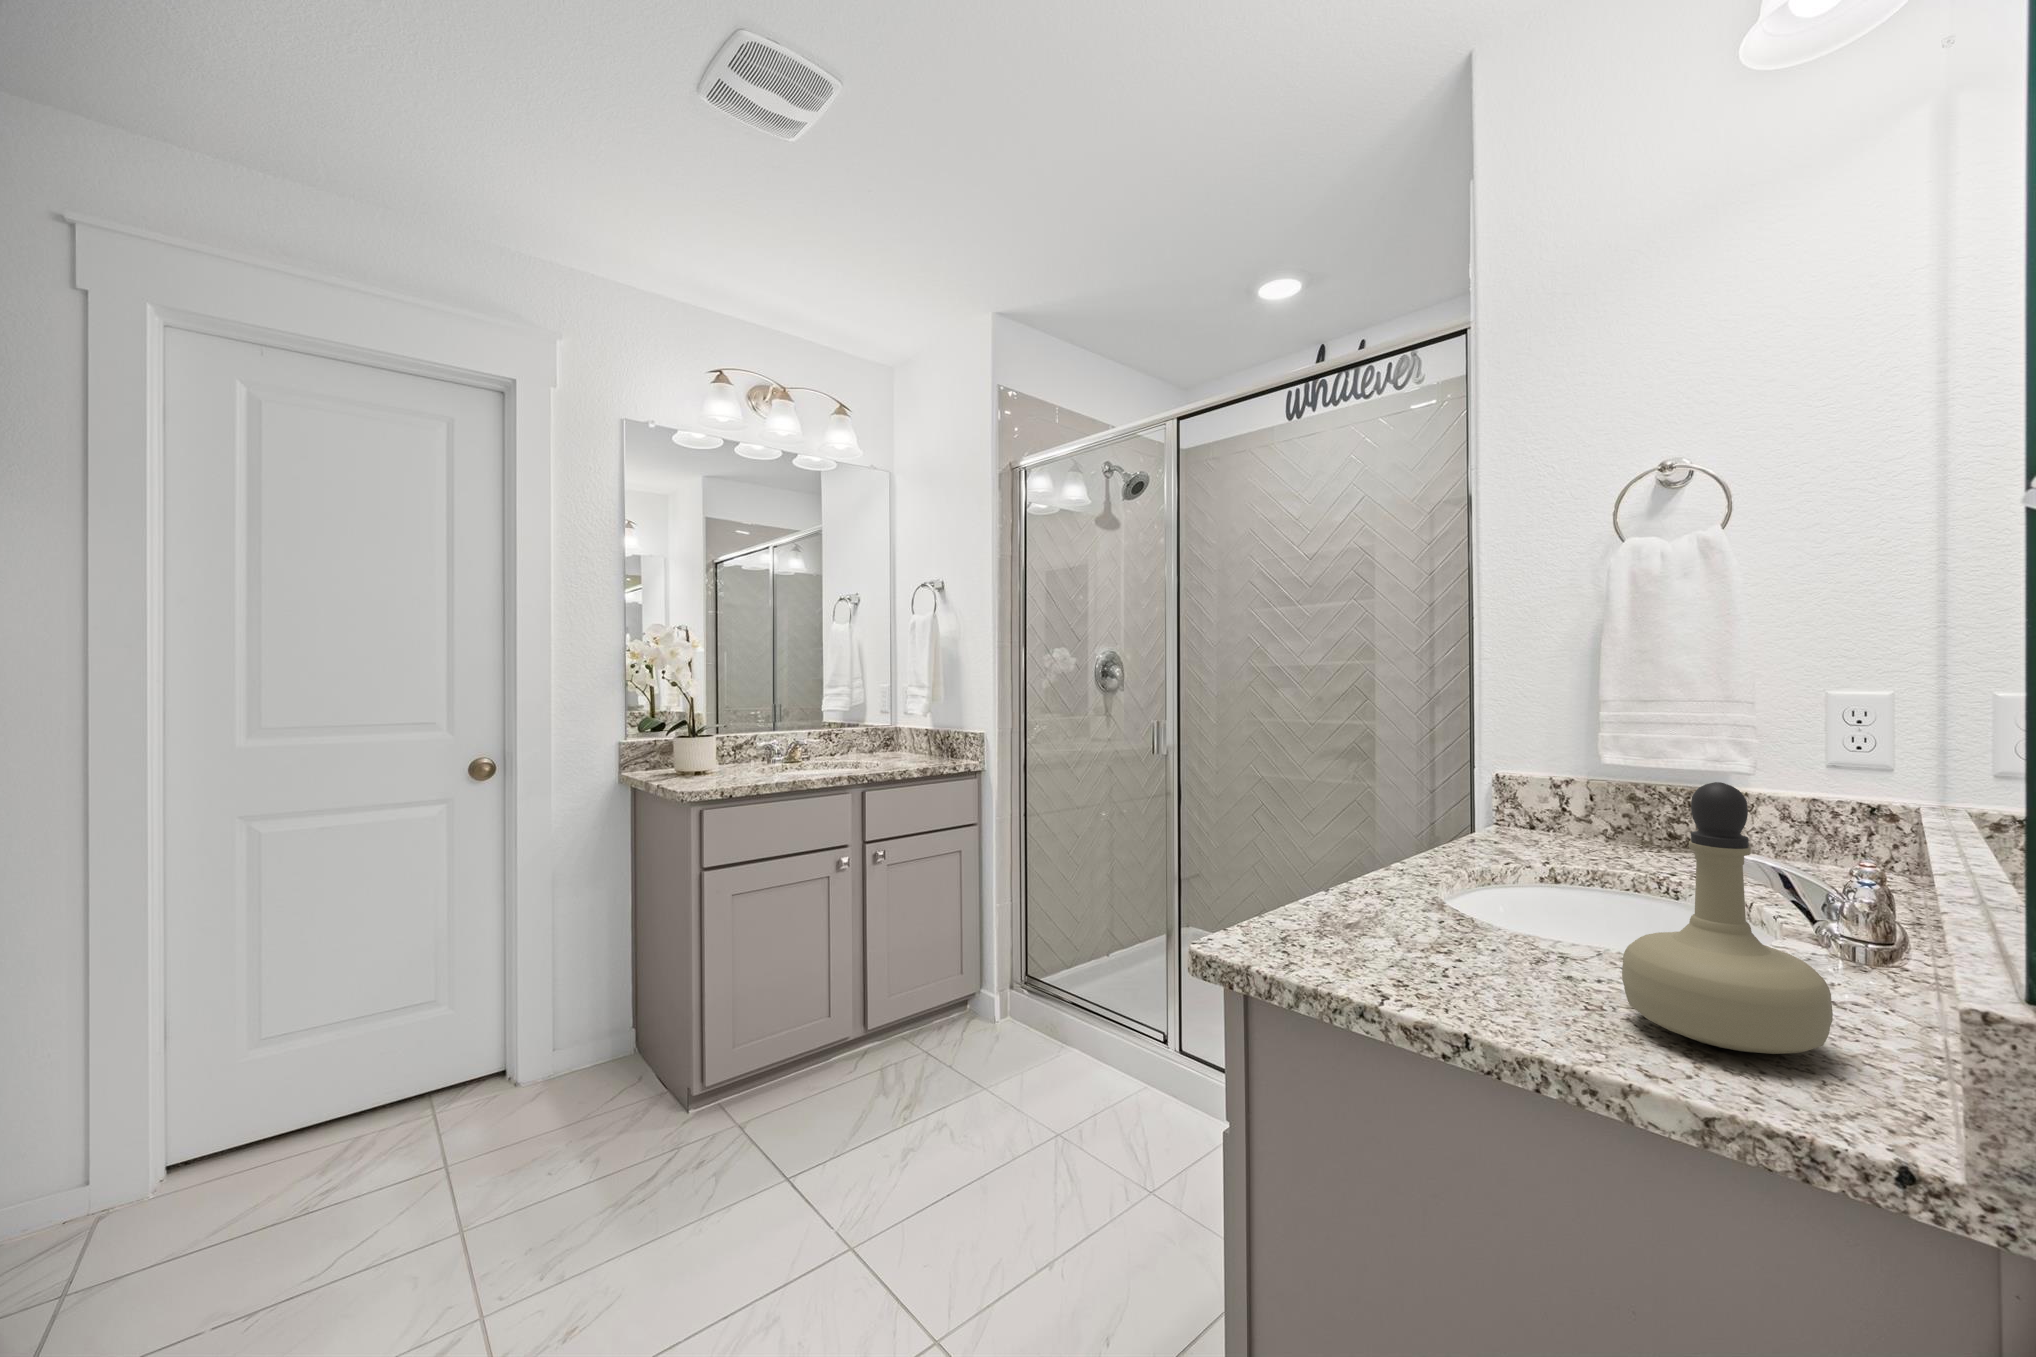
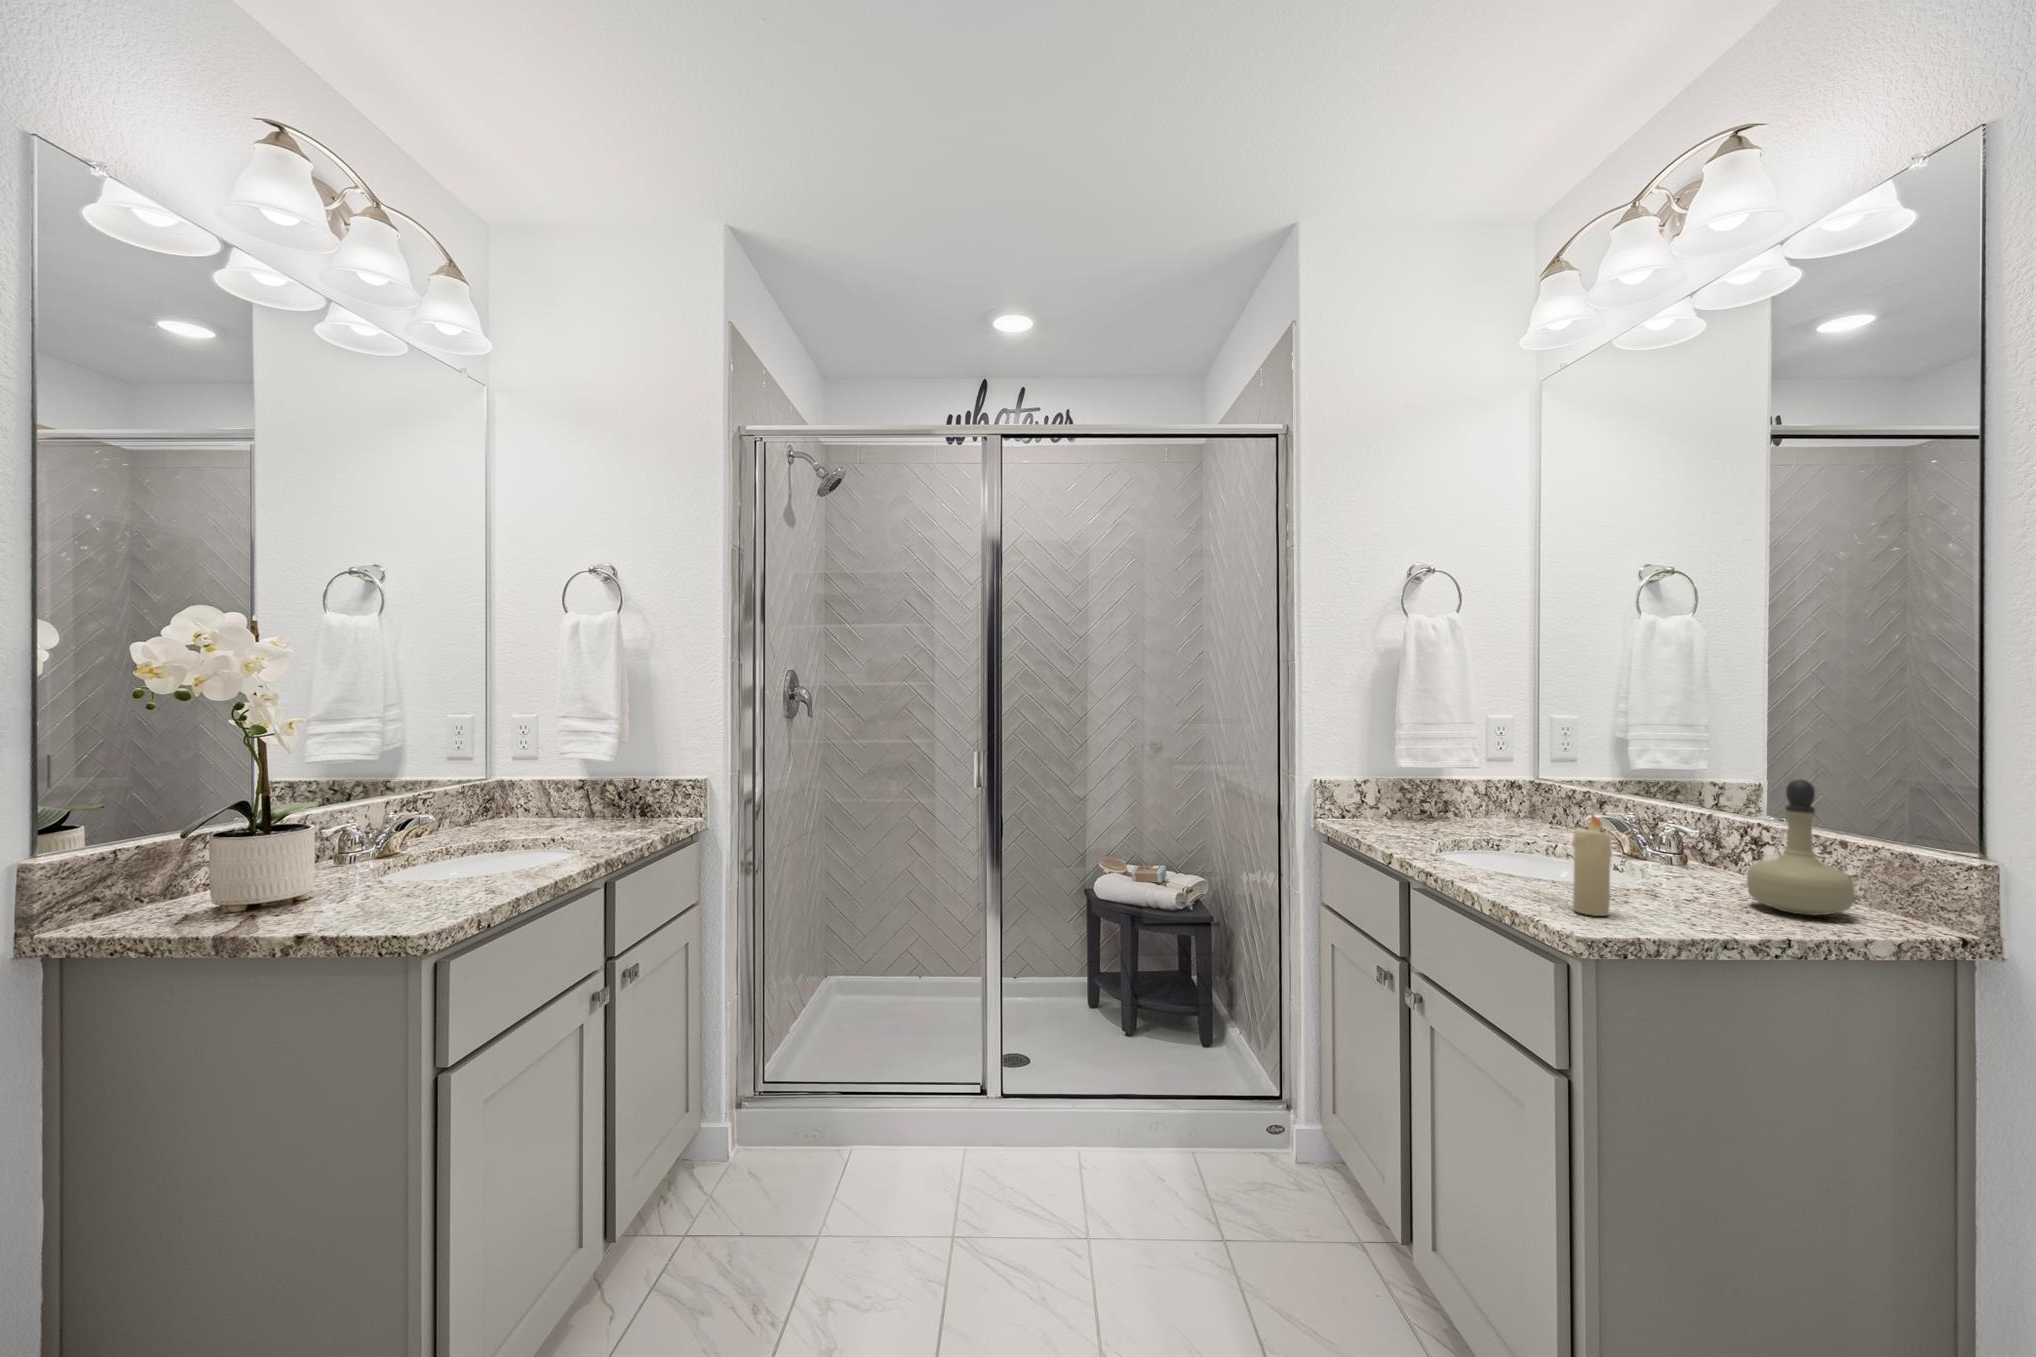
candle: none [1298,803,1347,947] -> present [1572,813,1612,916]

